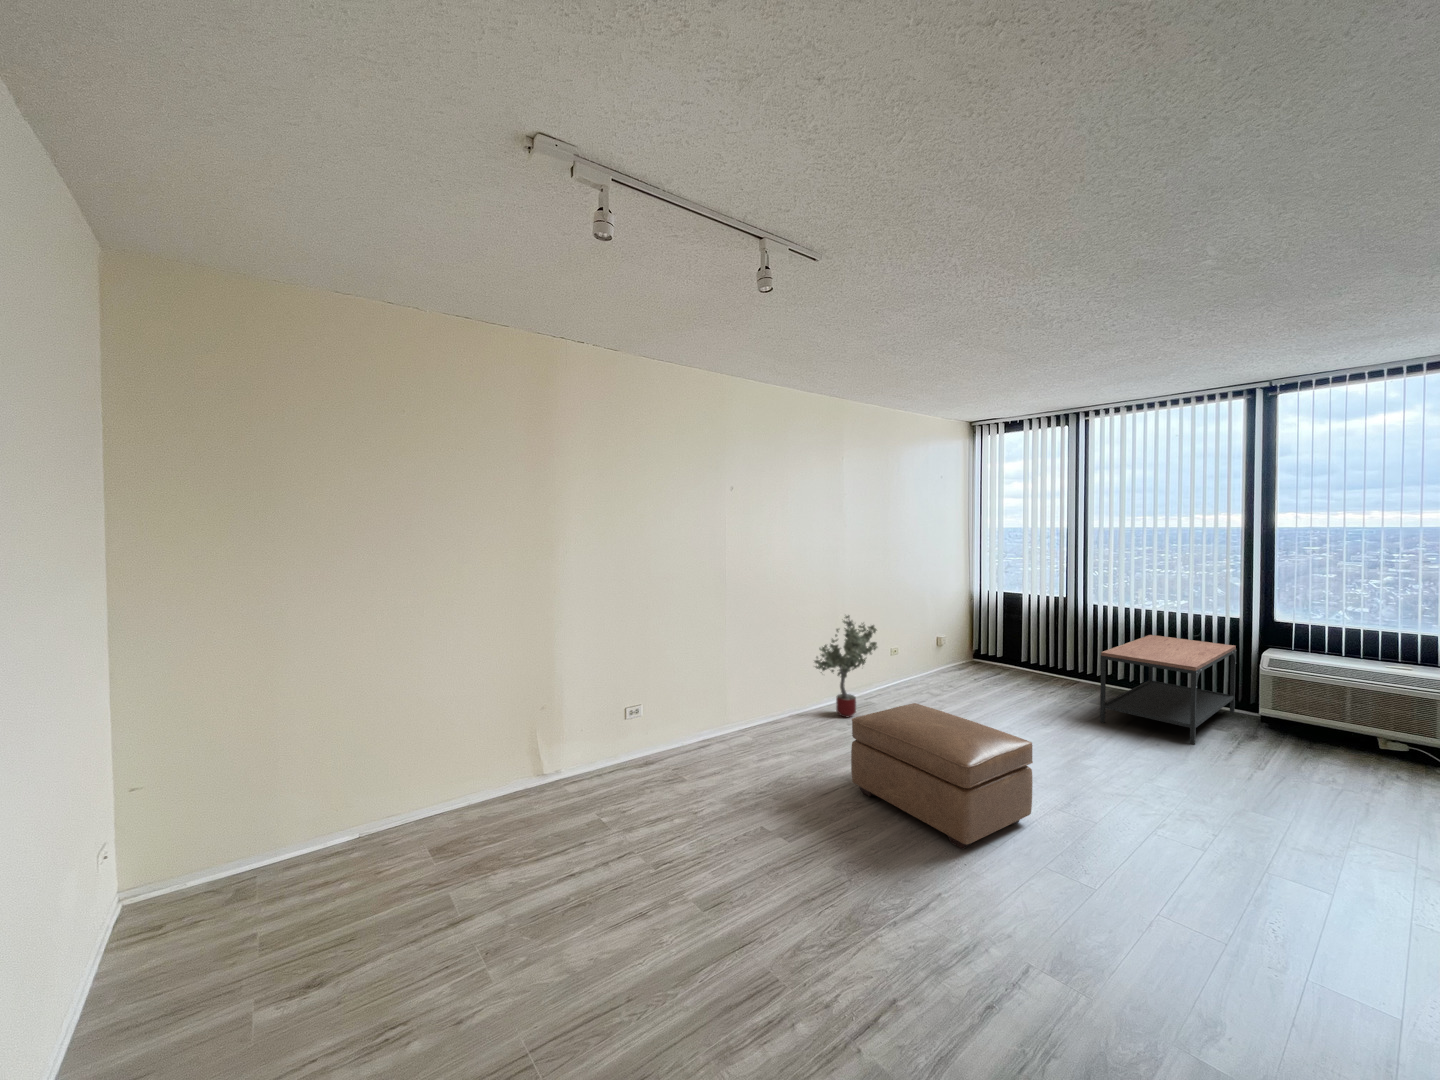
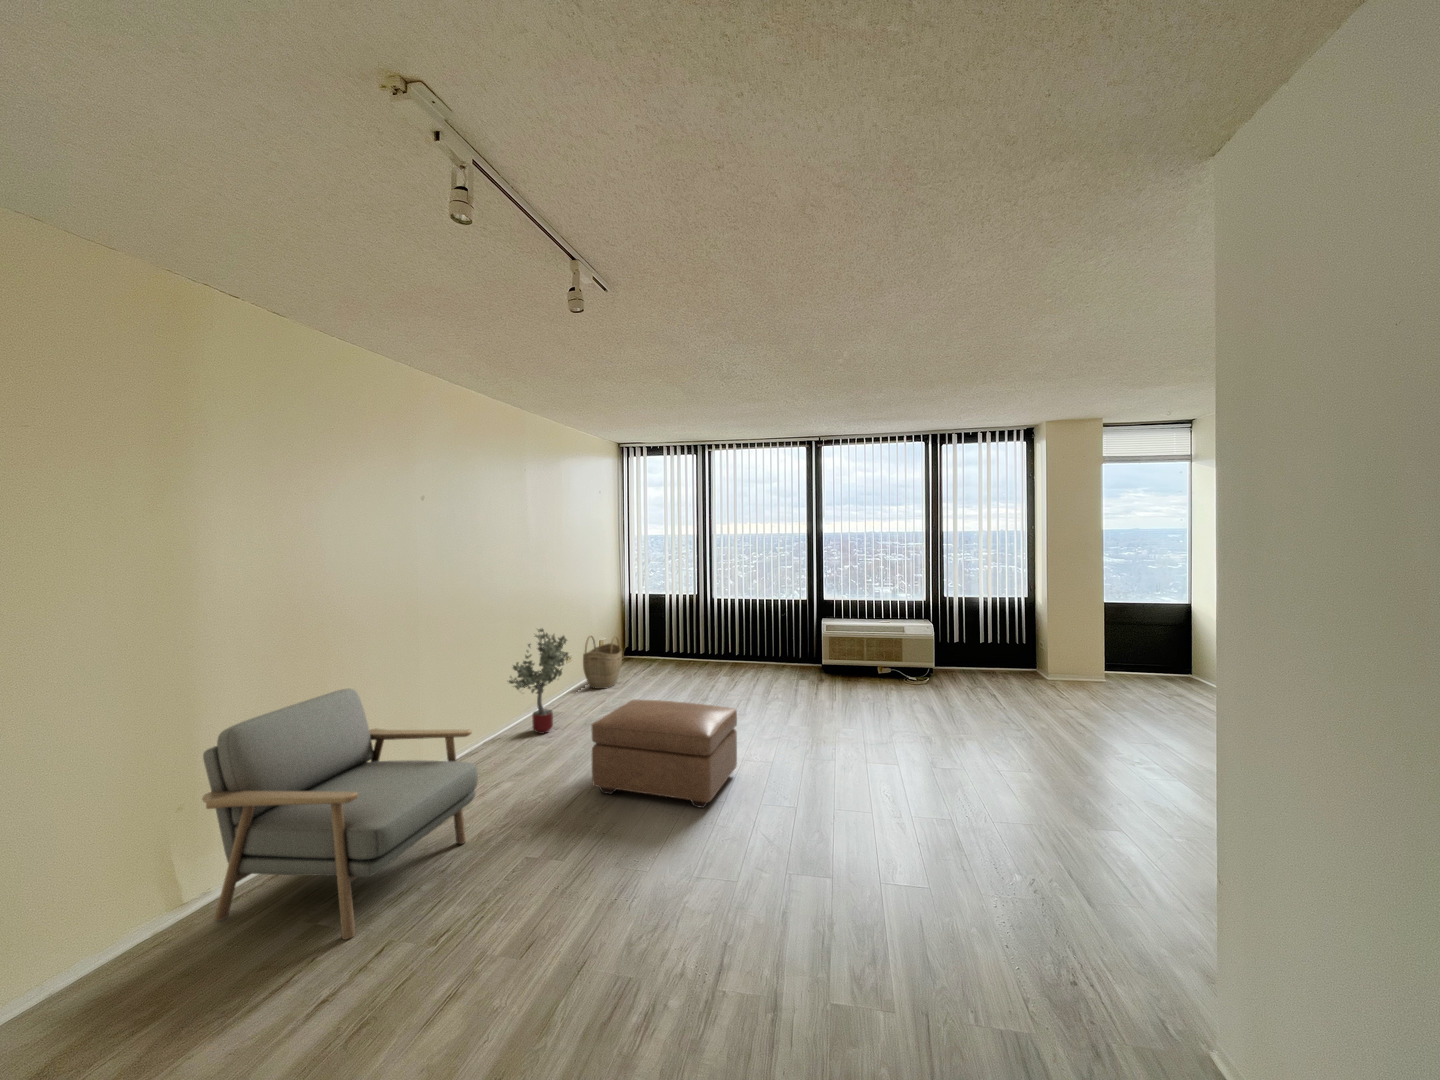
woven basket: none [911,629,956,686] -> present [583,636,622,689]
coffee table: present [1100,635,1236,745] -> none [738,618,807,693]
armchair: none [548,644,730,841] -> present [202,689,478,940]

